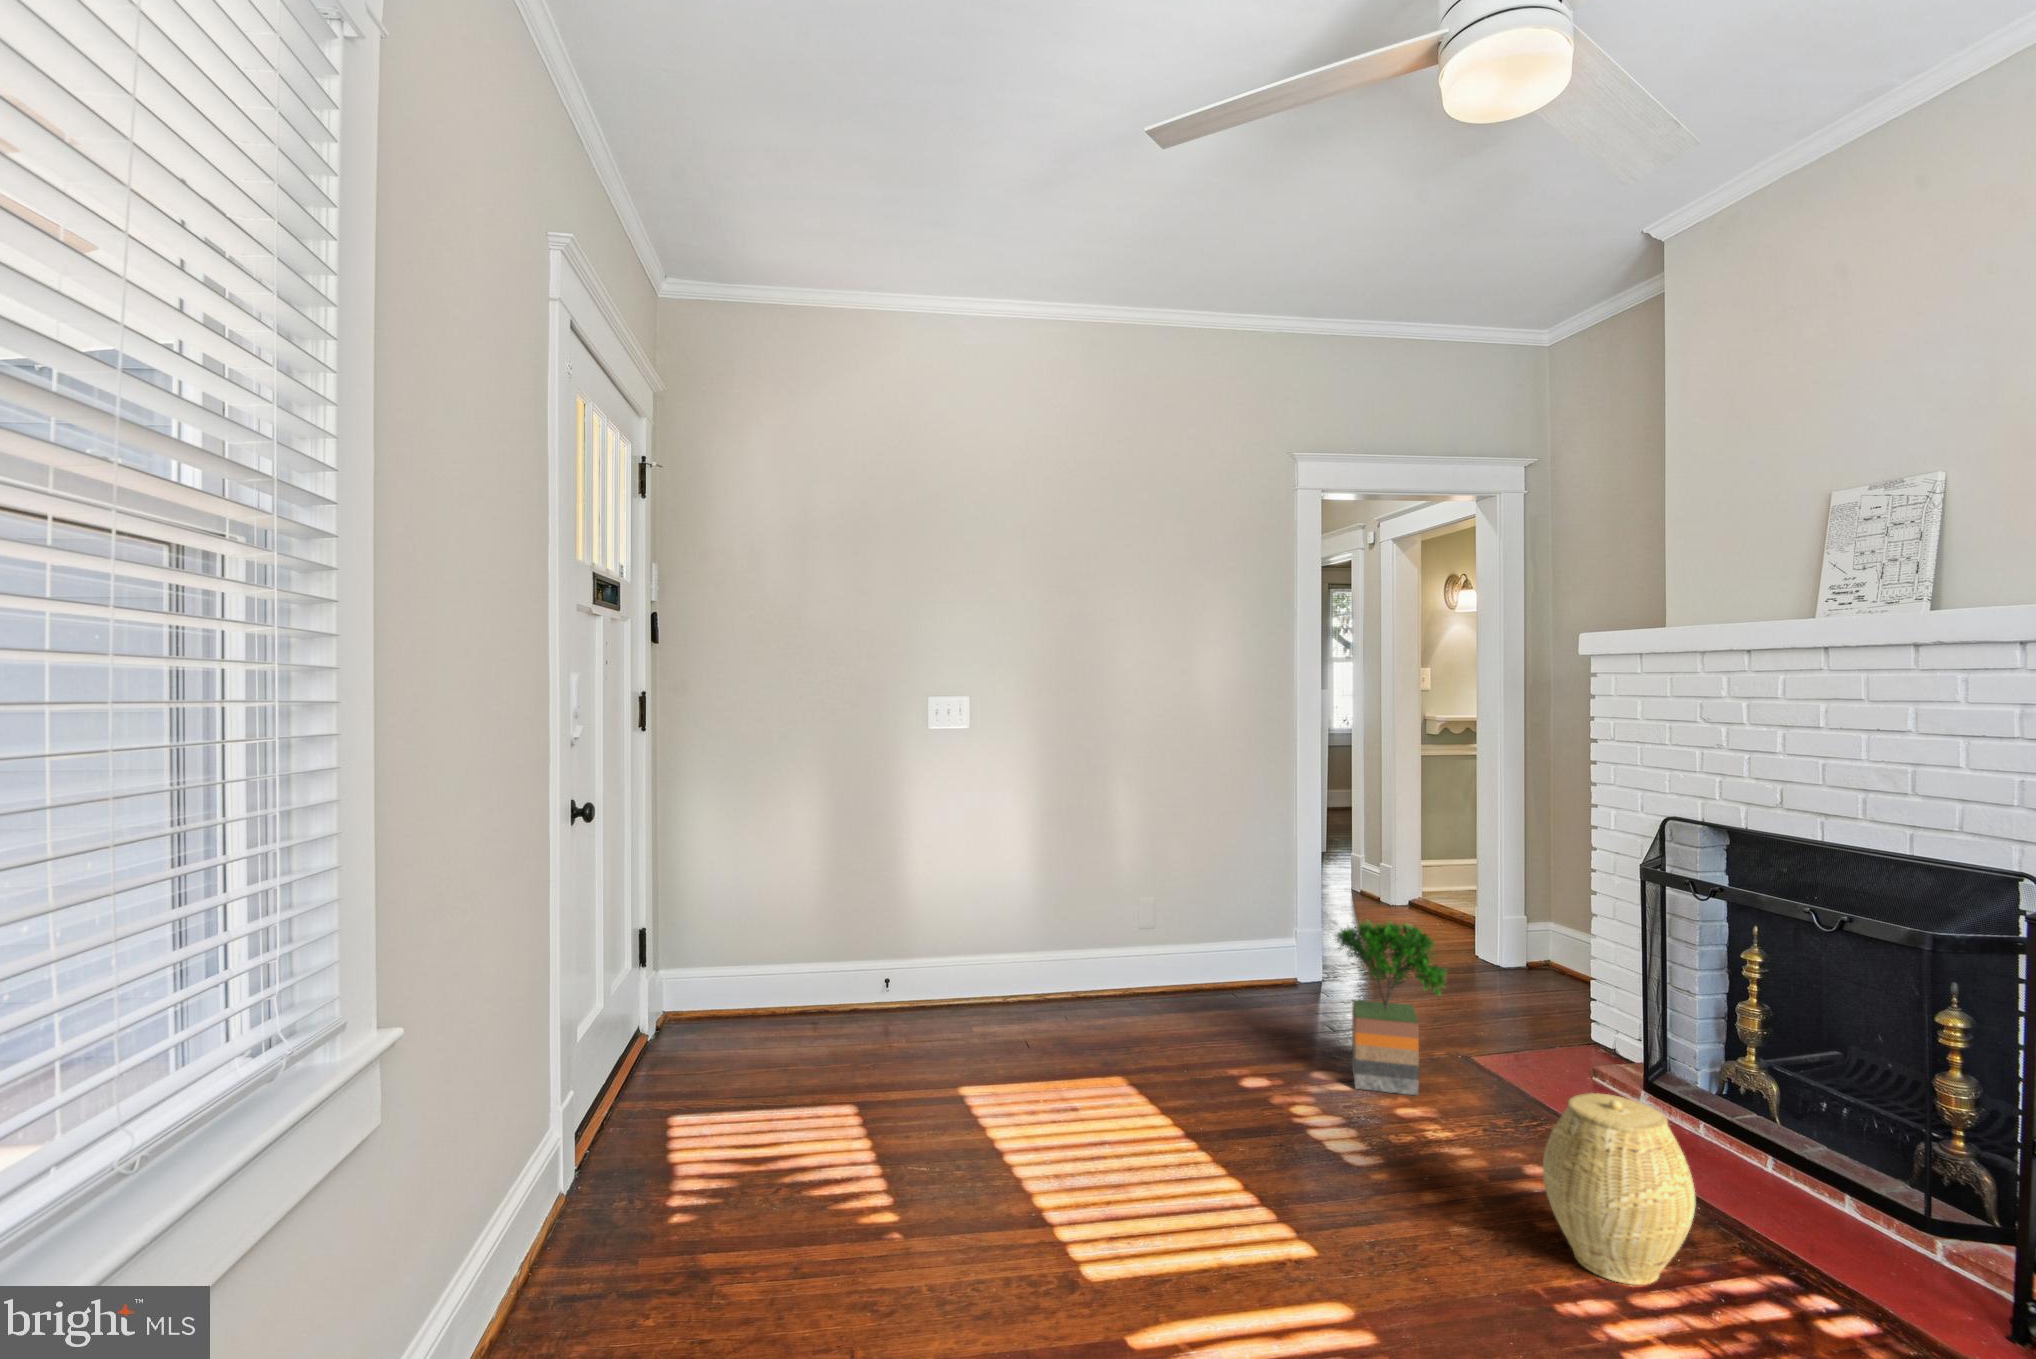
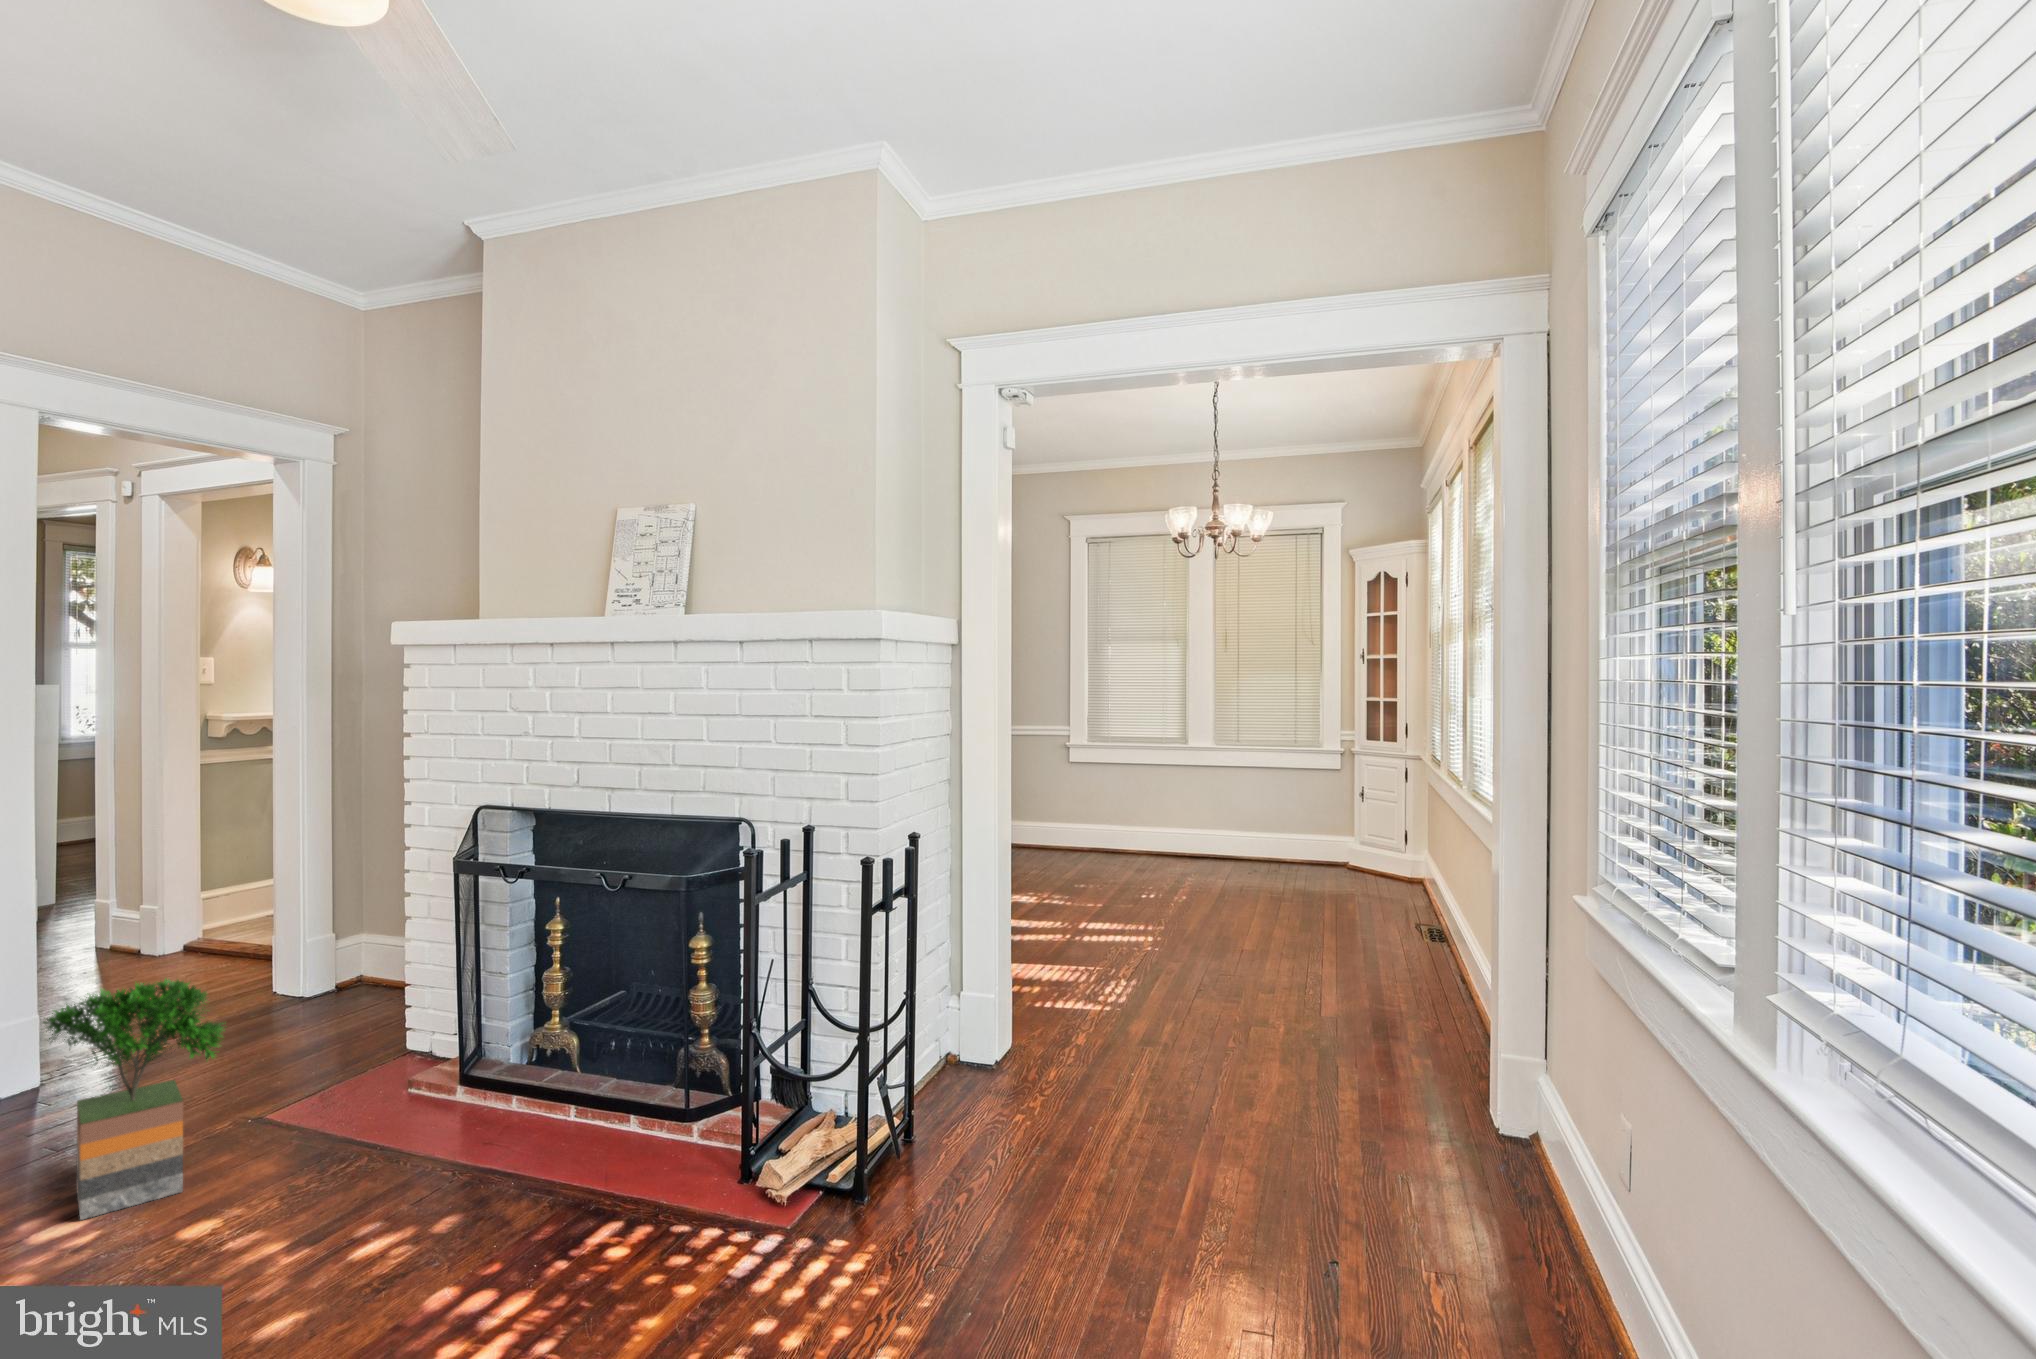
woven basket: present [1543,1093,1695,1285] -> none [344,1105,505,1309]

